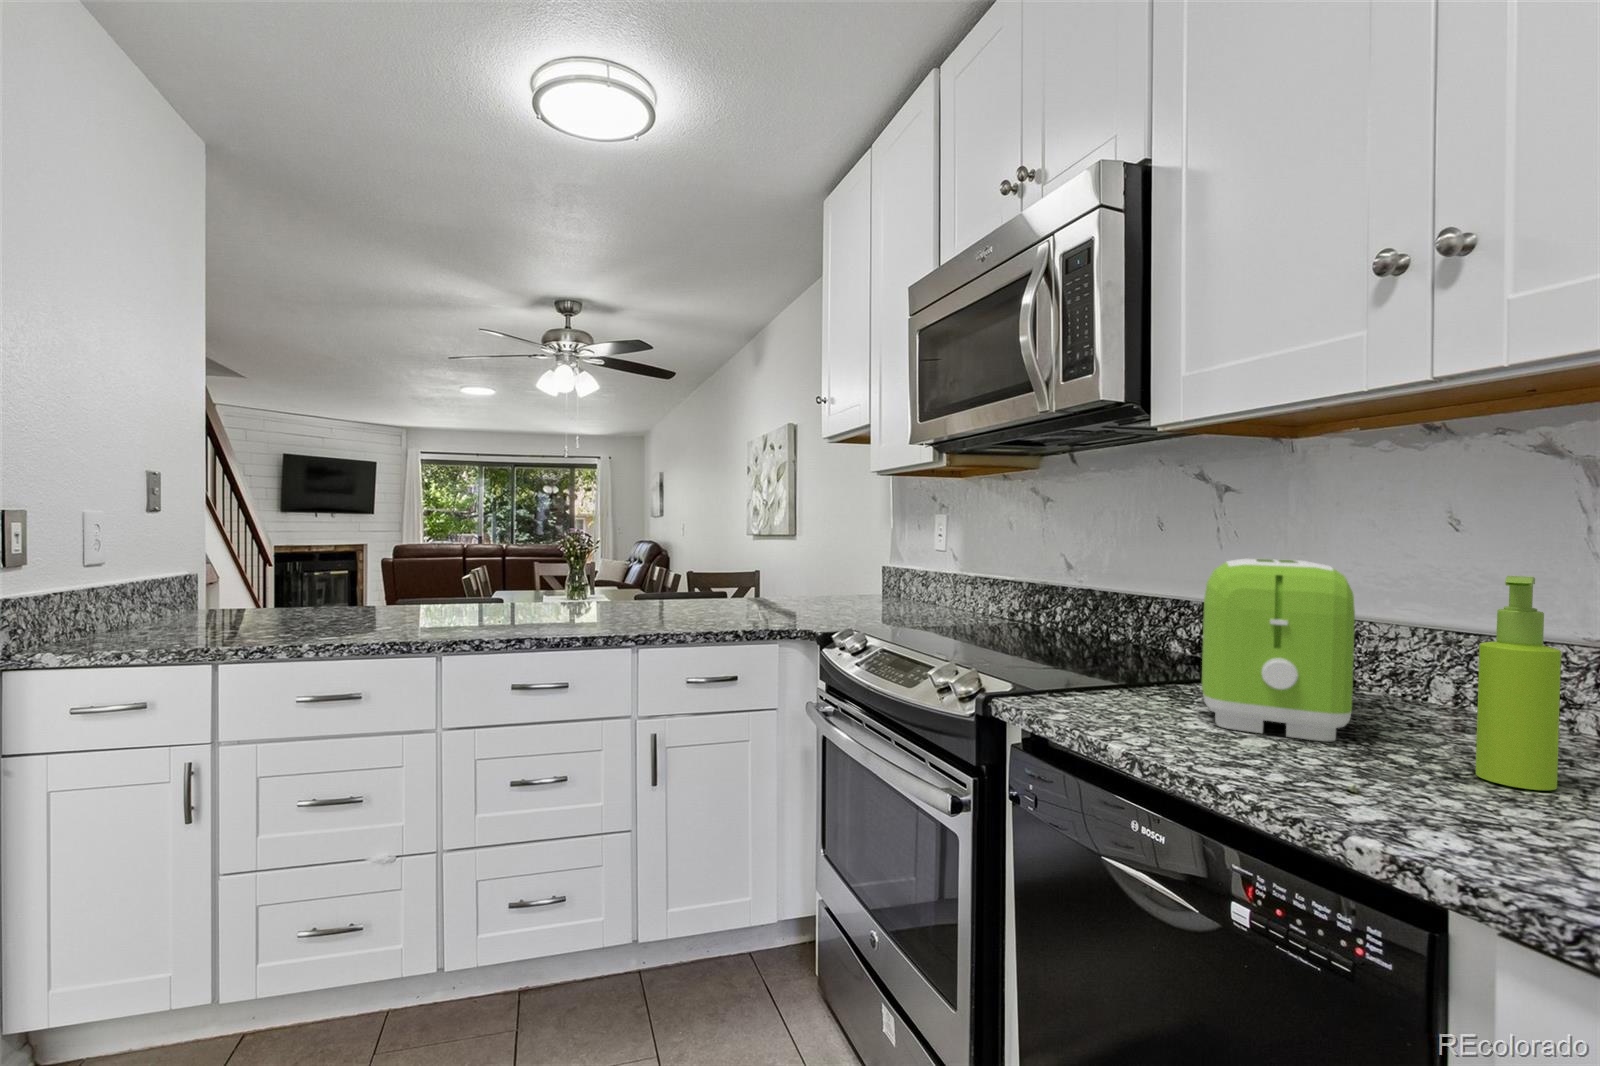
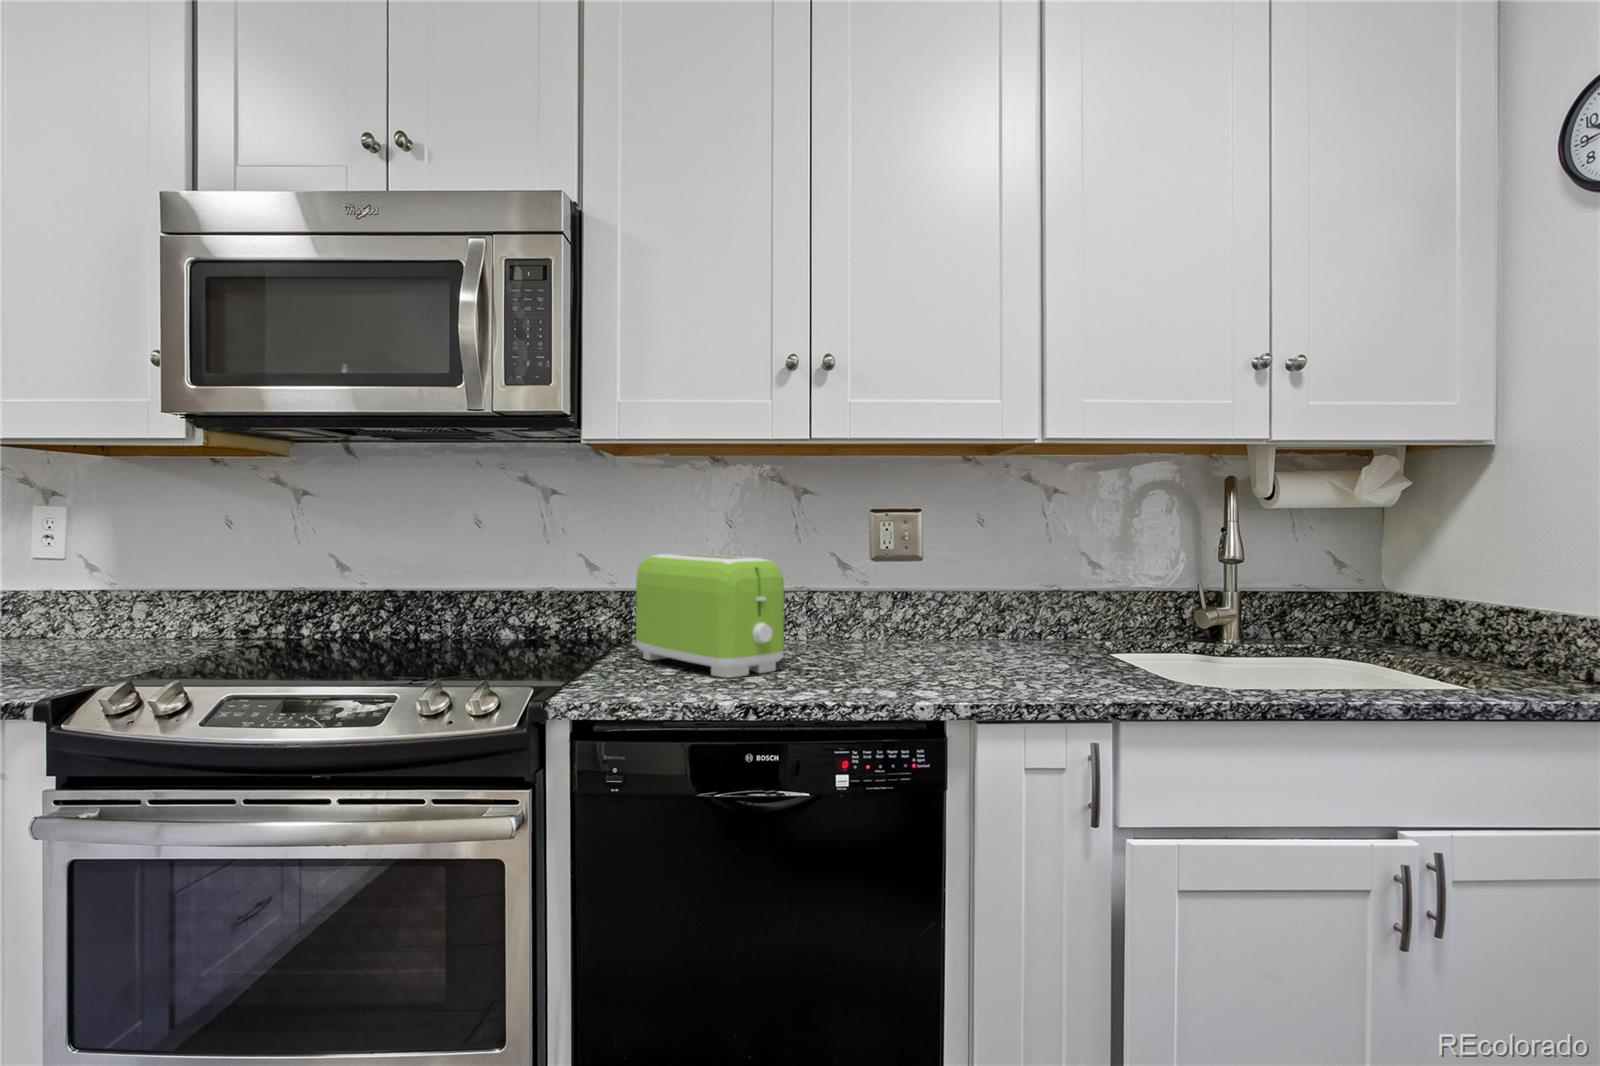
soap dispenser: present [1476,576,1561,790] -> none [846,560,878,669]

